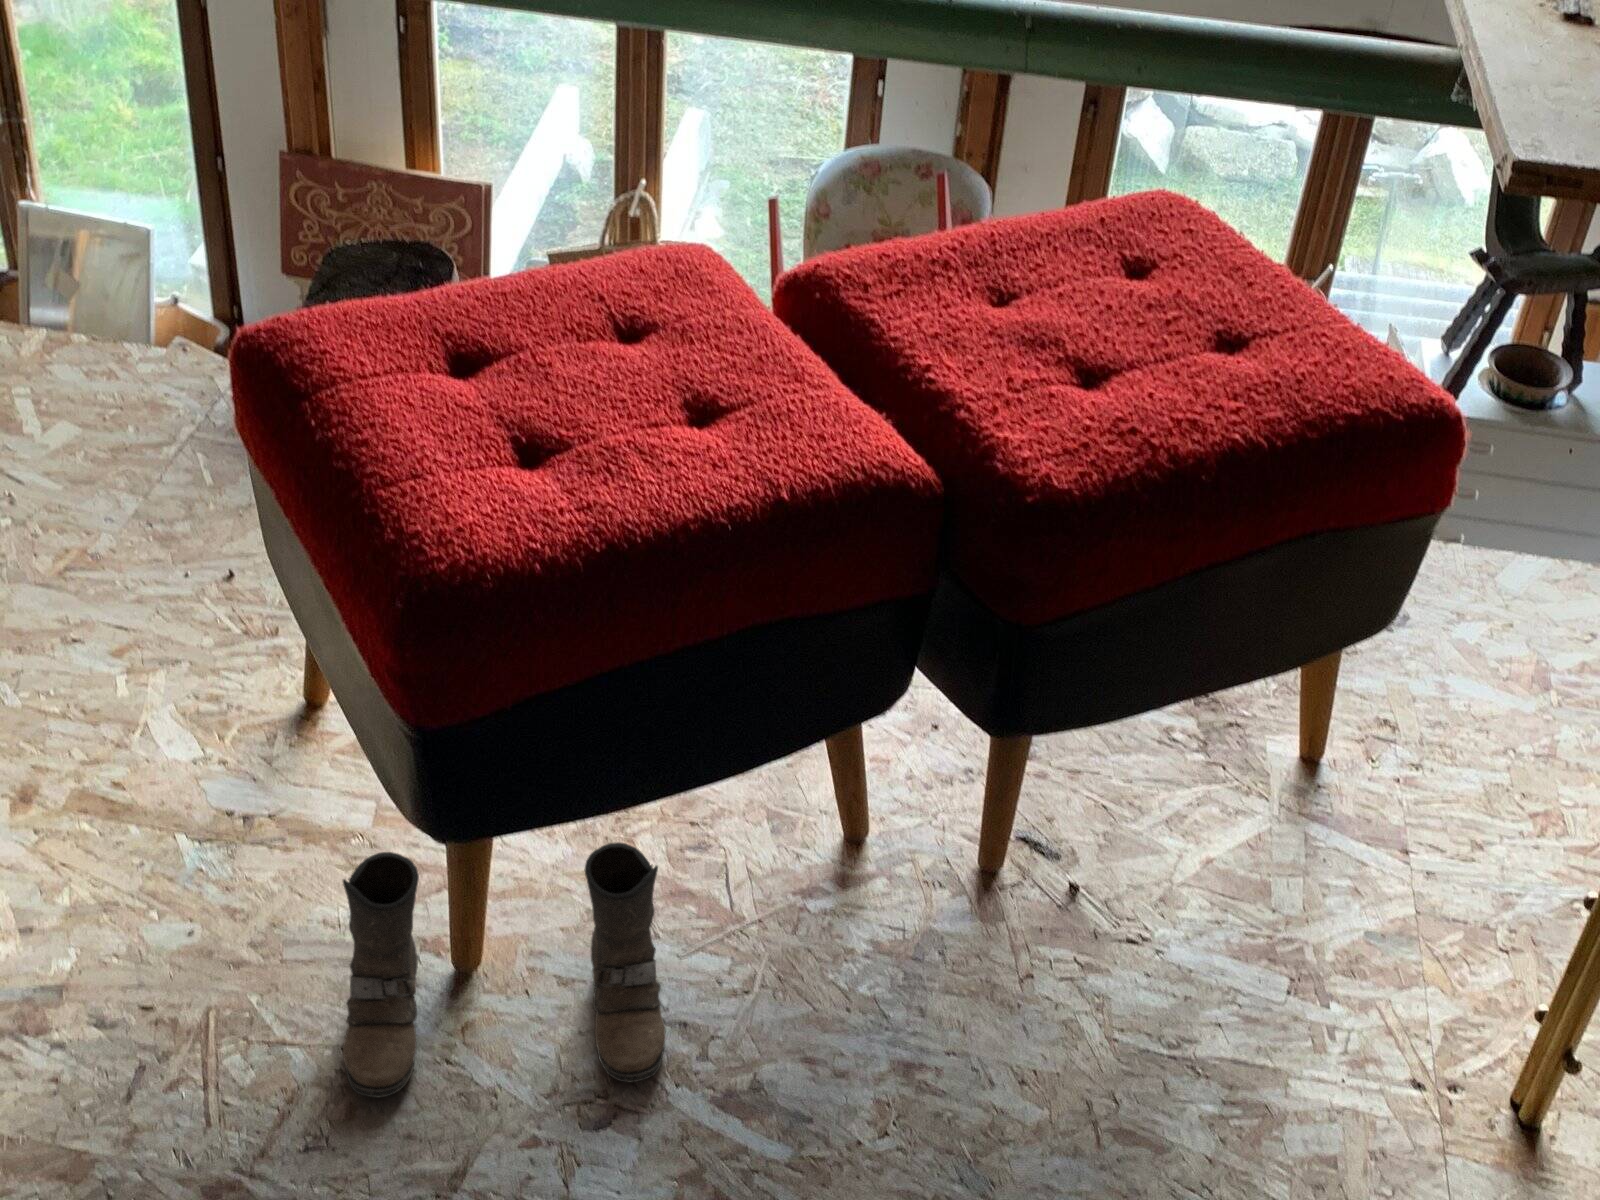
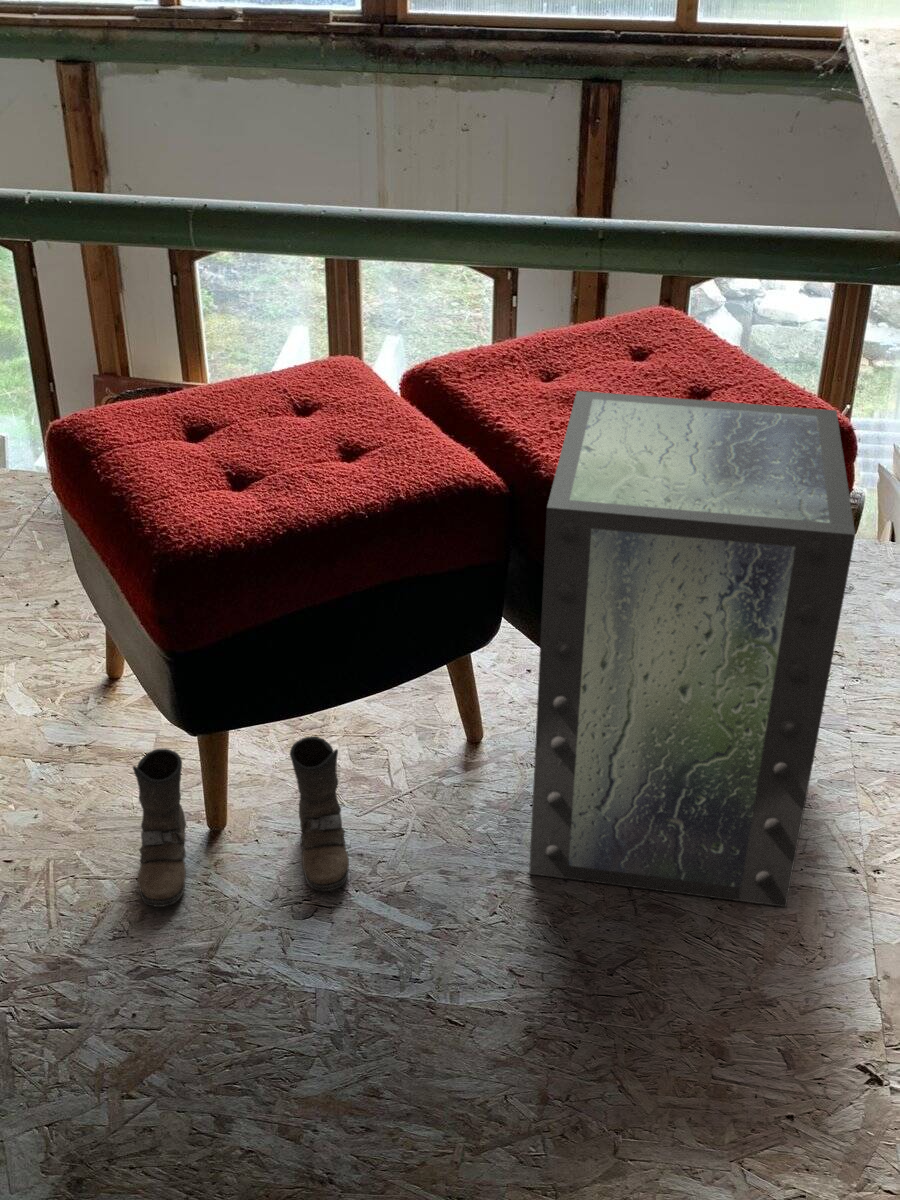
storage box: none [937,337,1499,1137] -> present [529,391,855,907]

